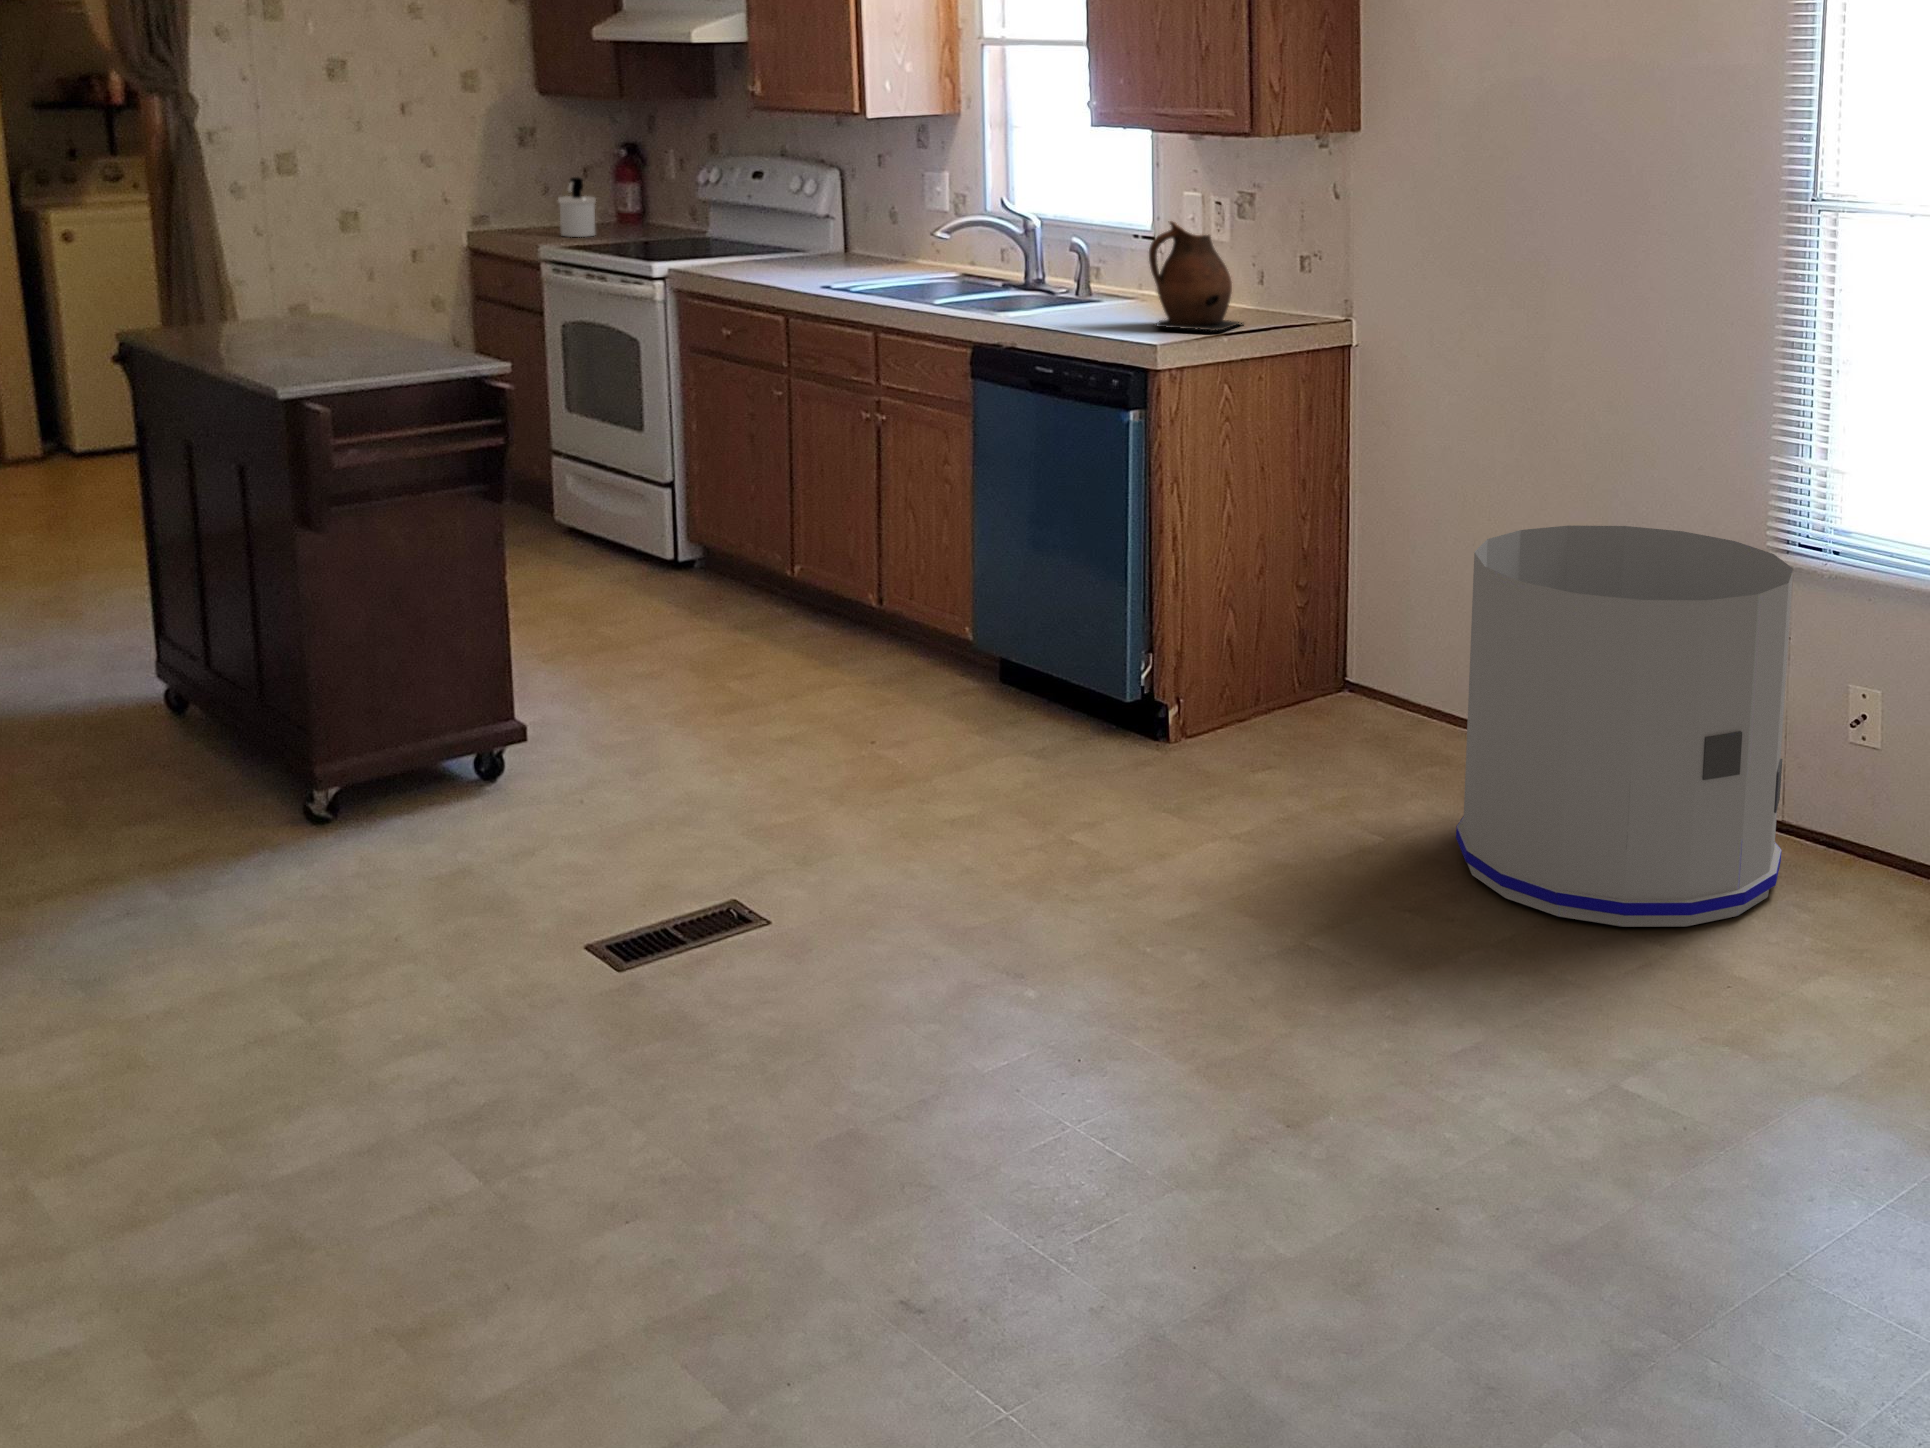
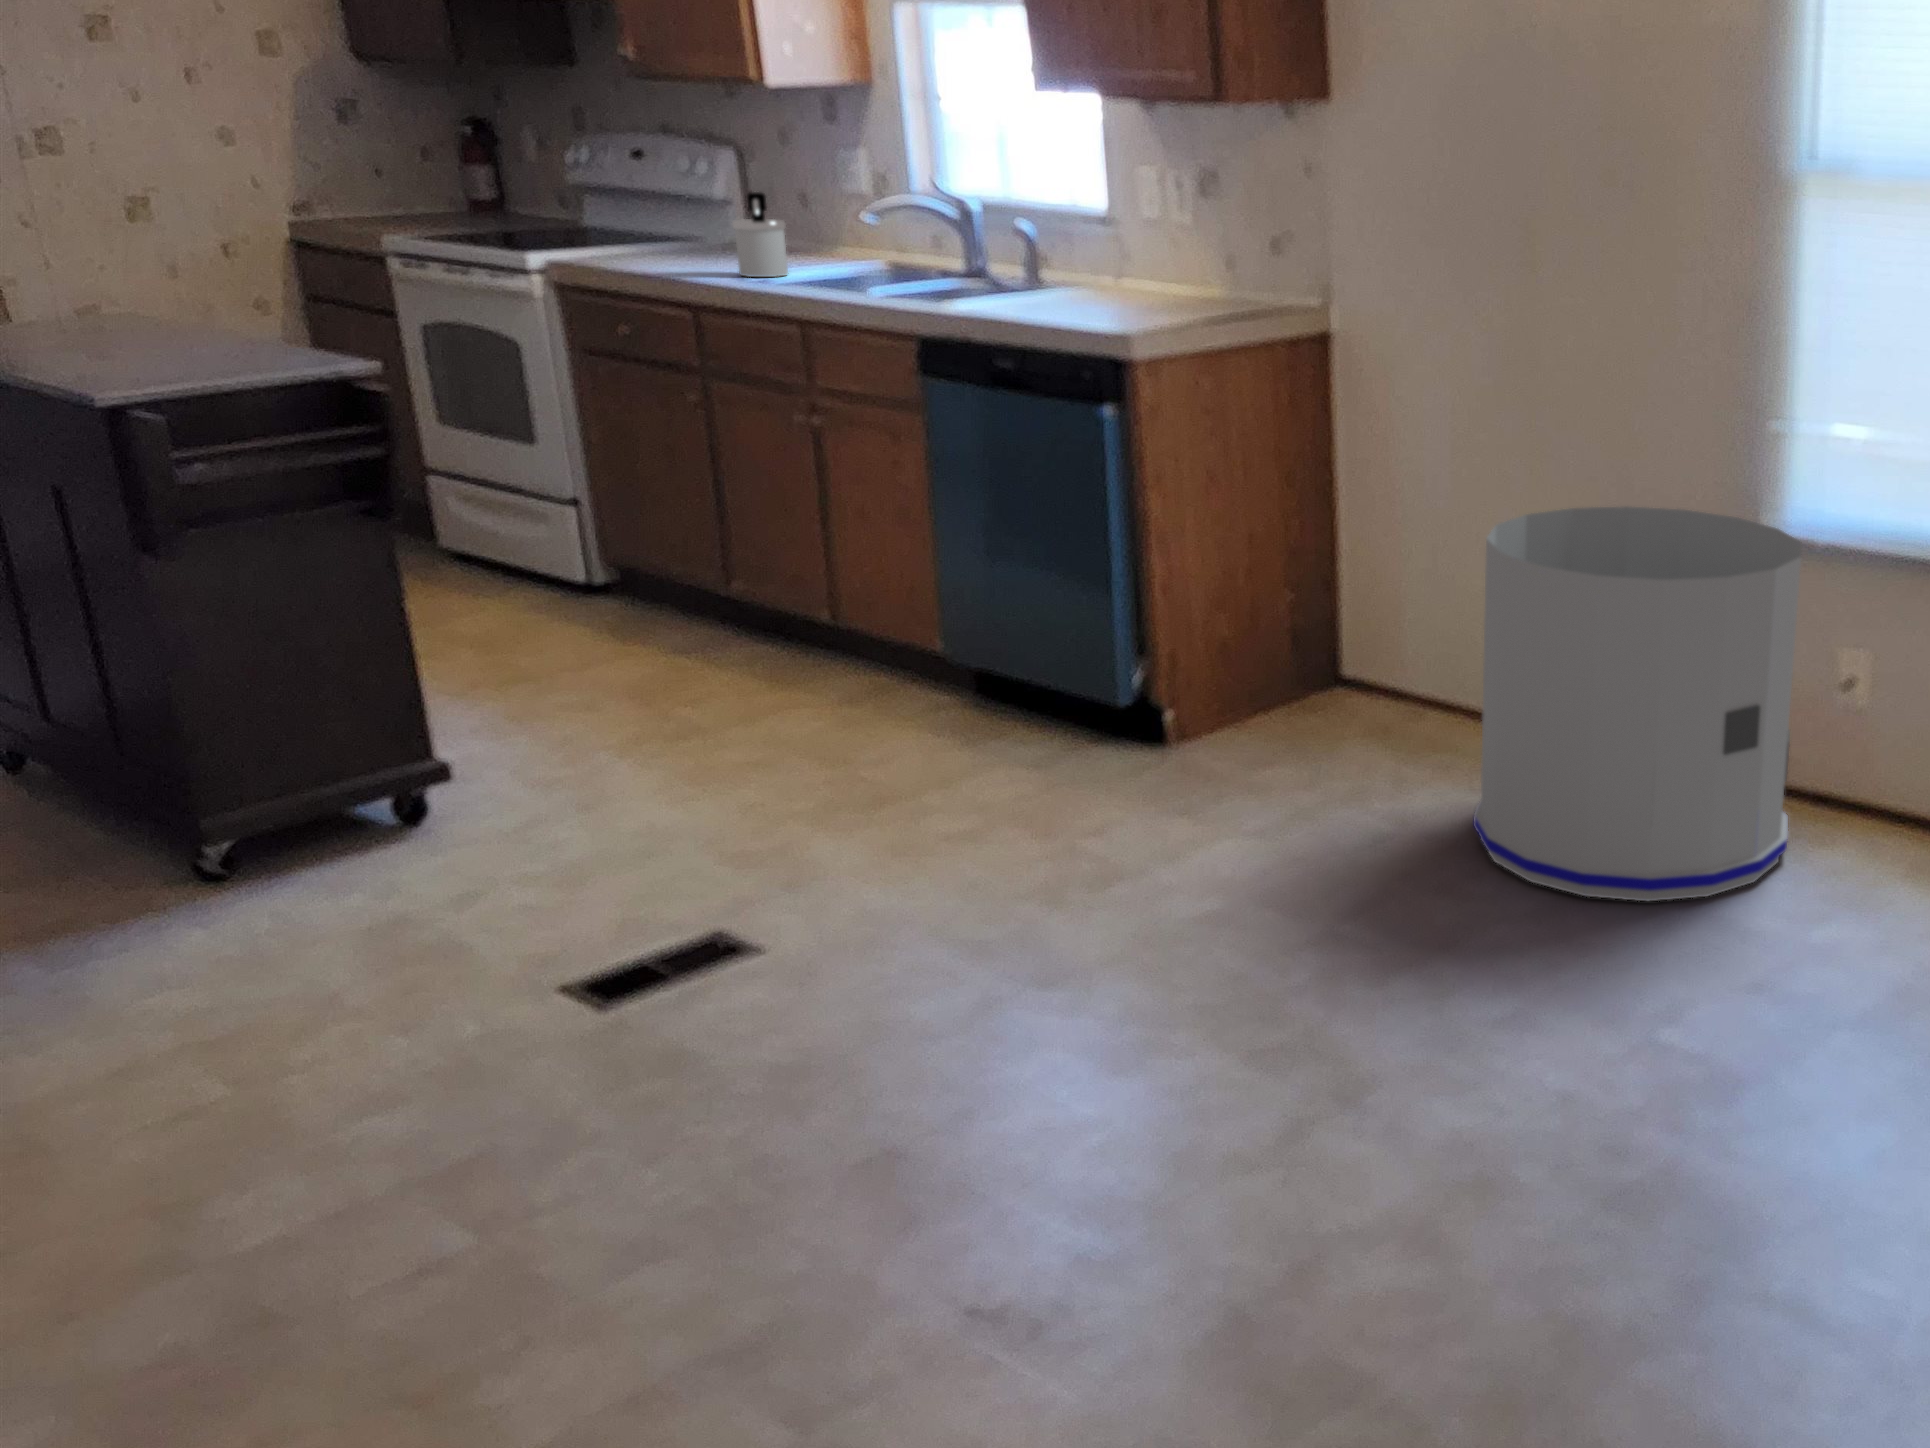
soap dispenser: present [558,177,596,237] -> present [733,192,788,277]
ceramic pitcher: present [1149,221,1243,331] -> none [1109,196,1216,317]

